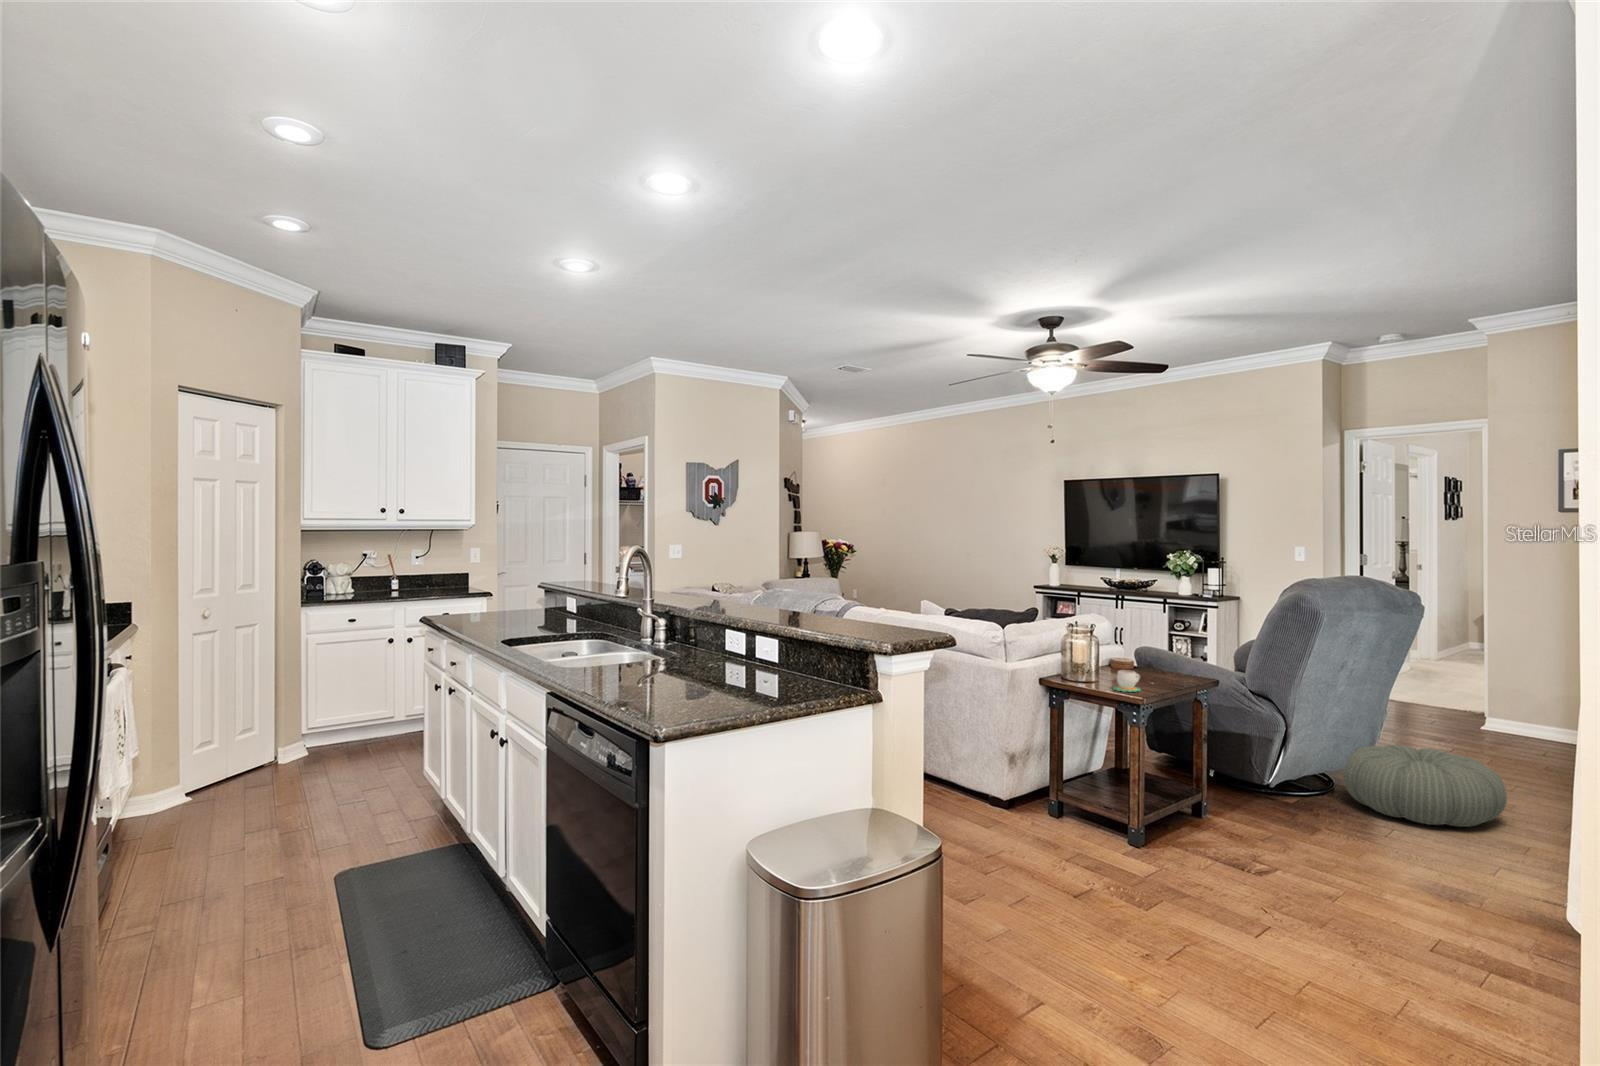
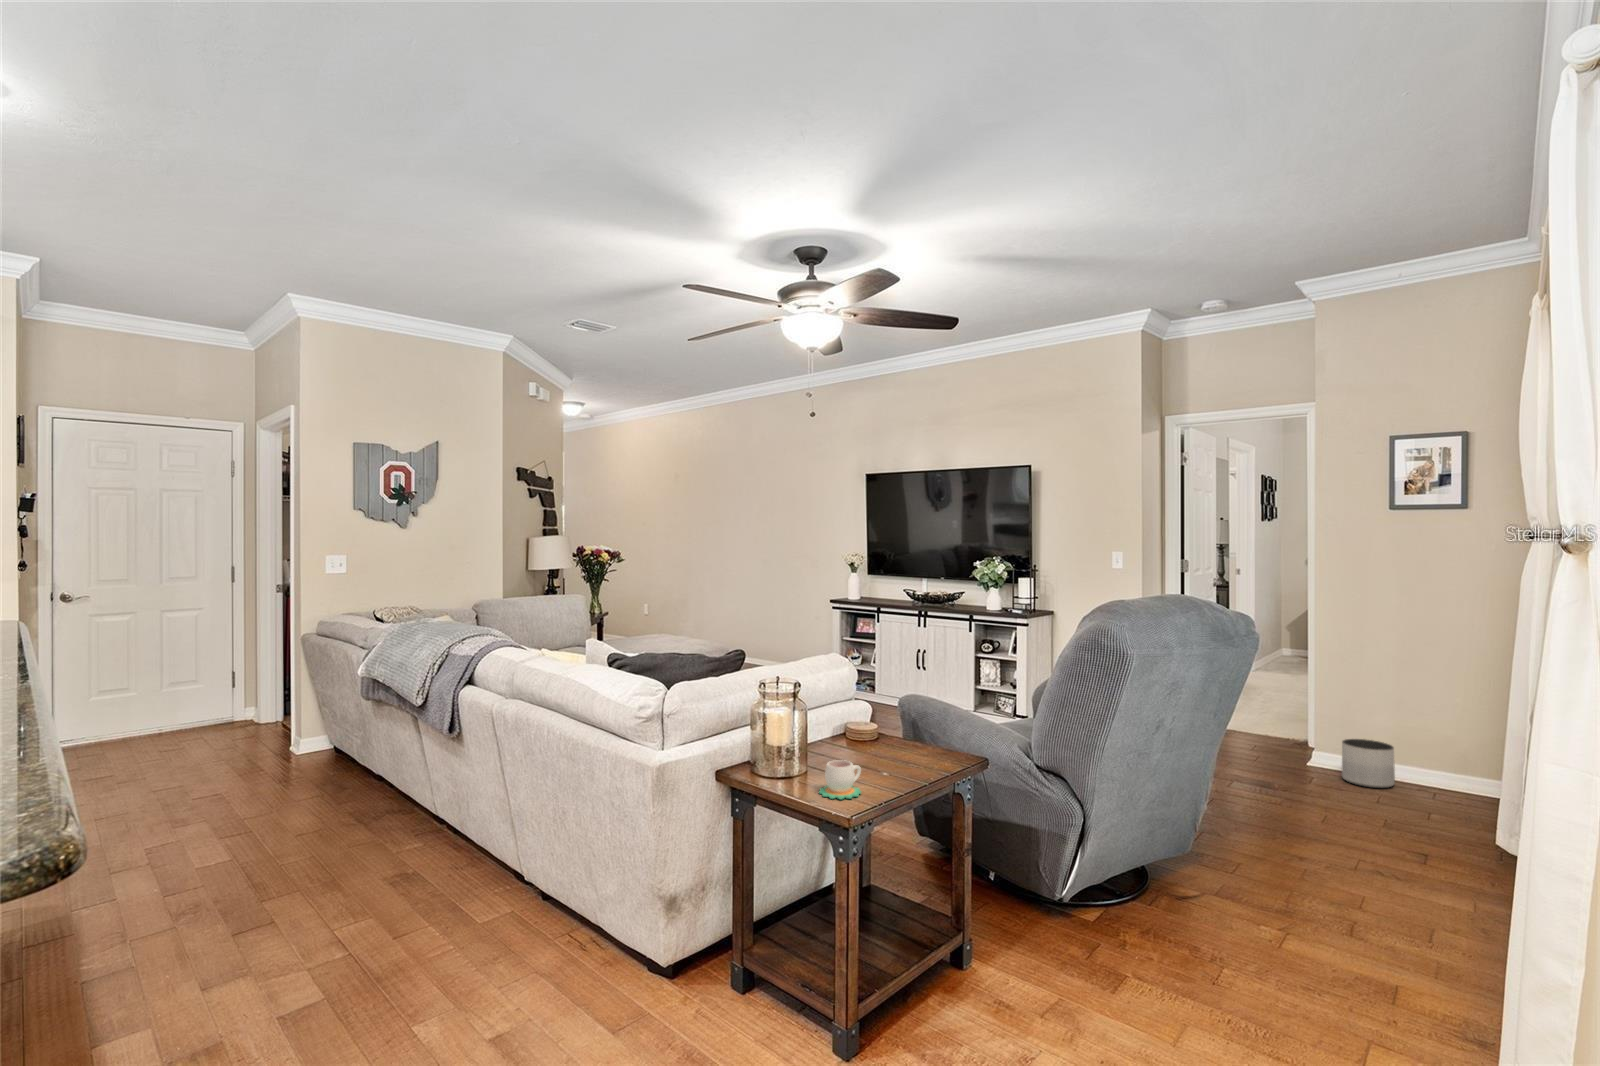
planter: none [1508,704,1557,744] -> present [1342,739,1395,788]
pouf: present [1343,745,1507,827] -> none [1161,825,1369,957]

